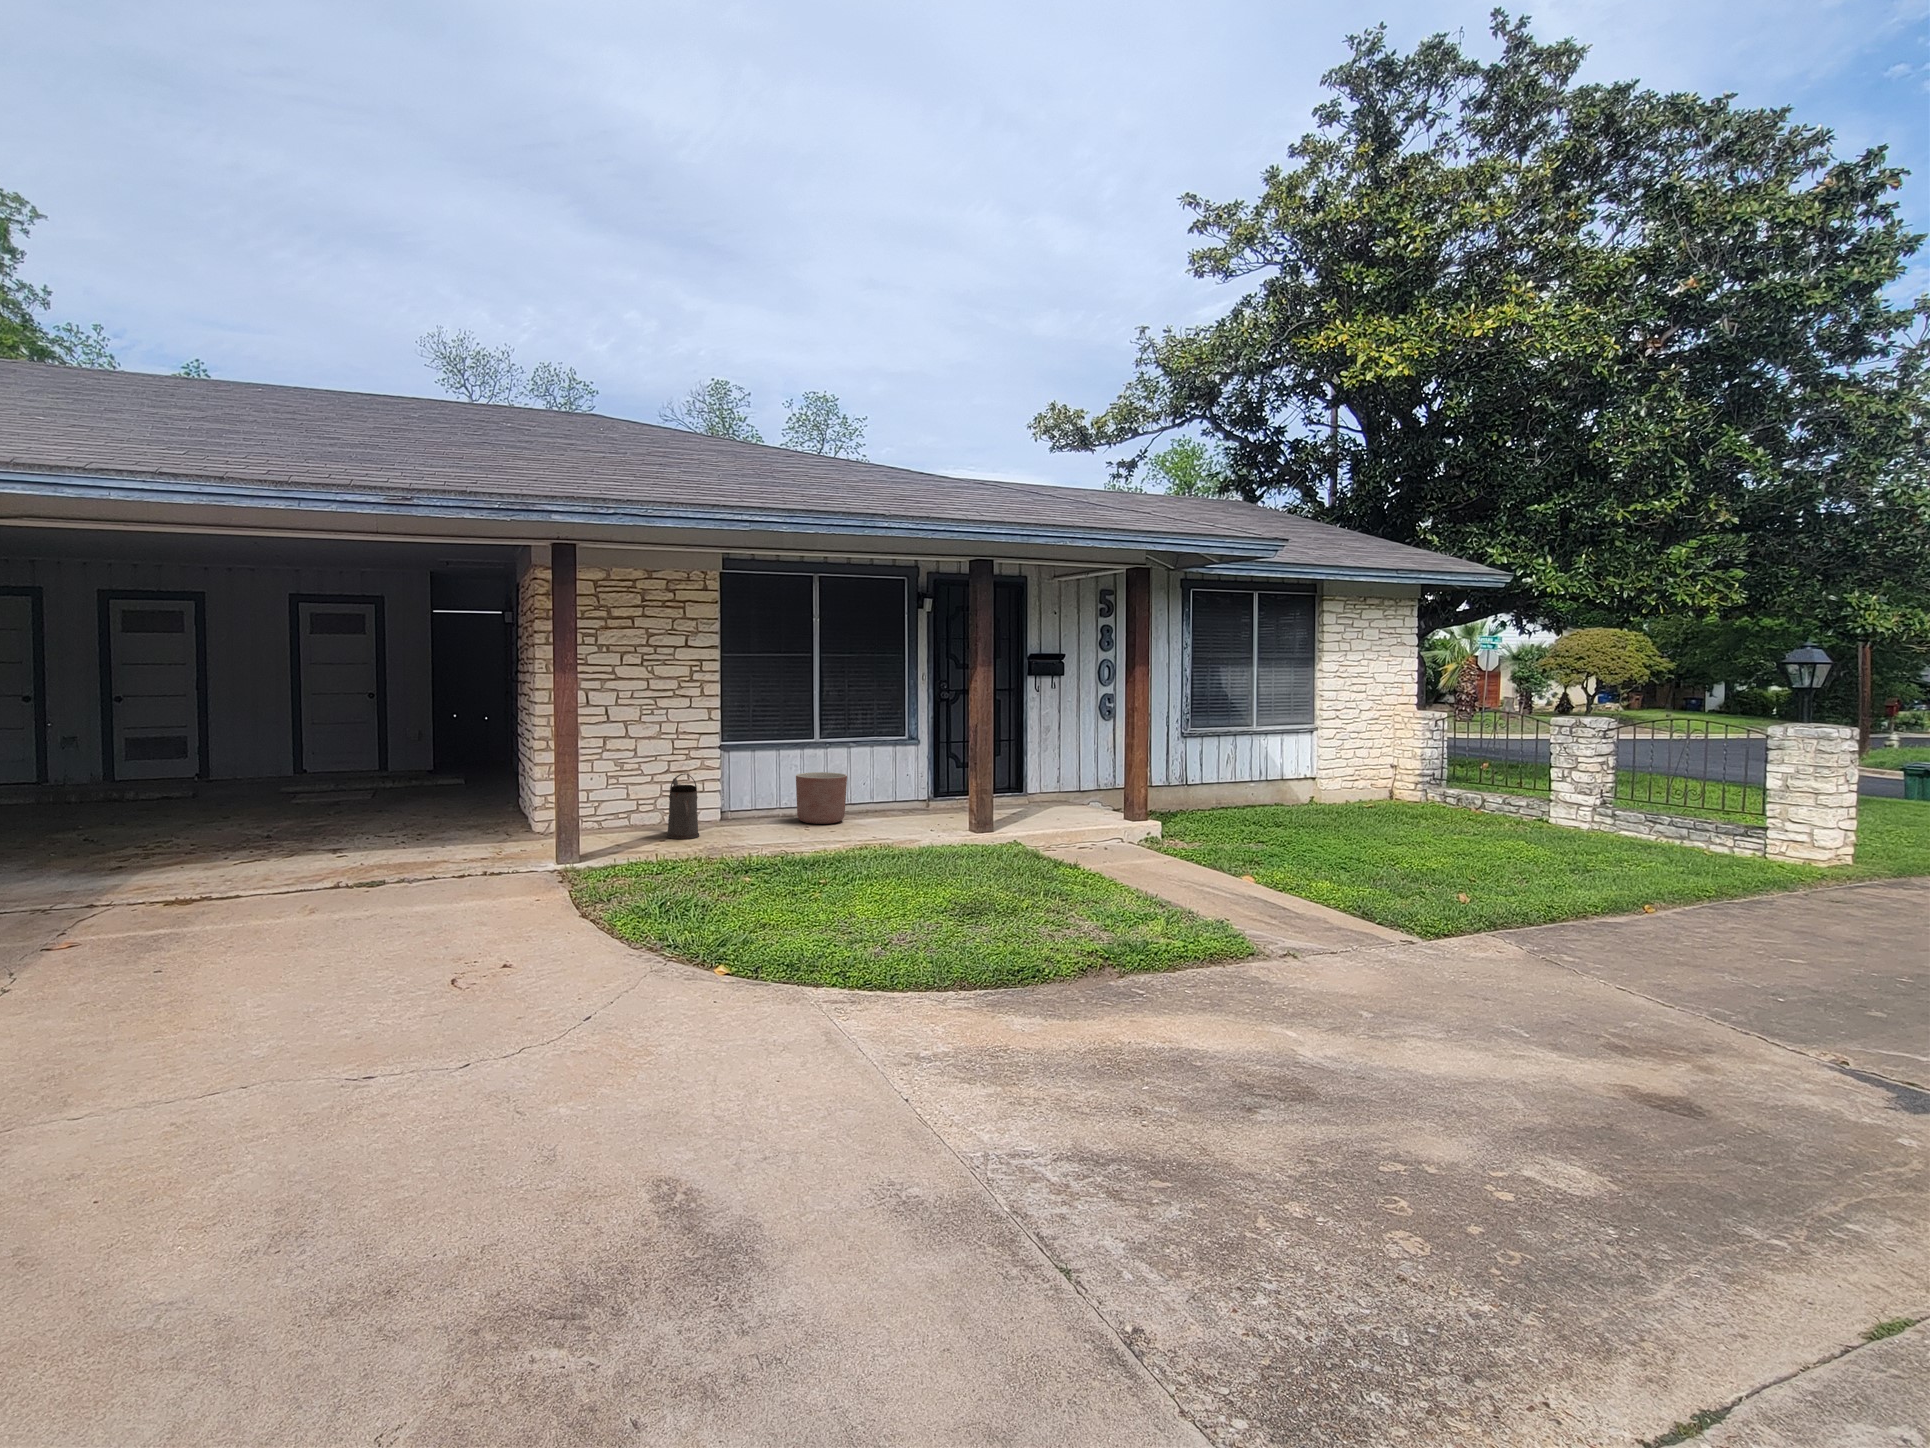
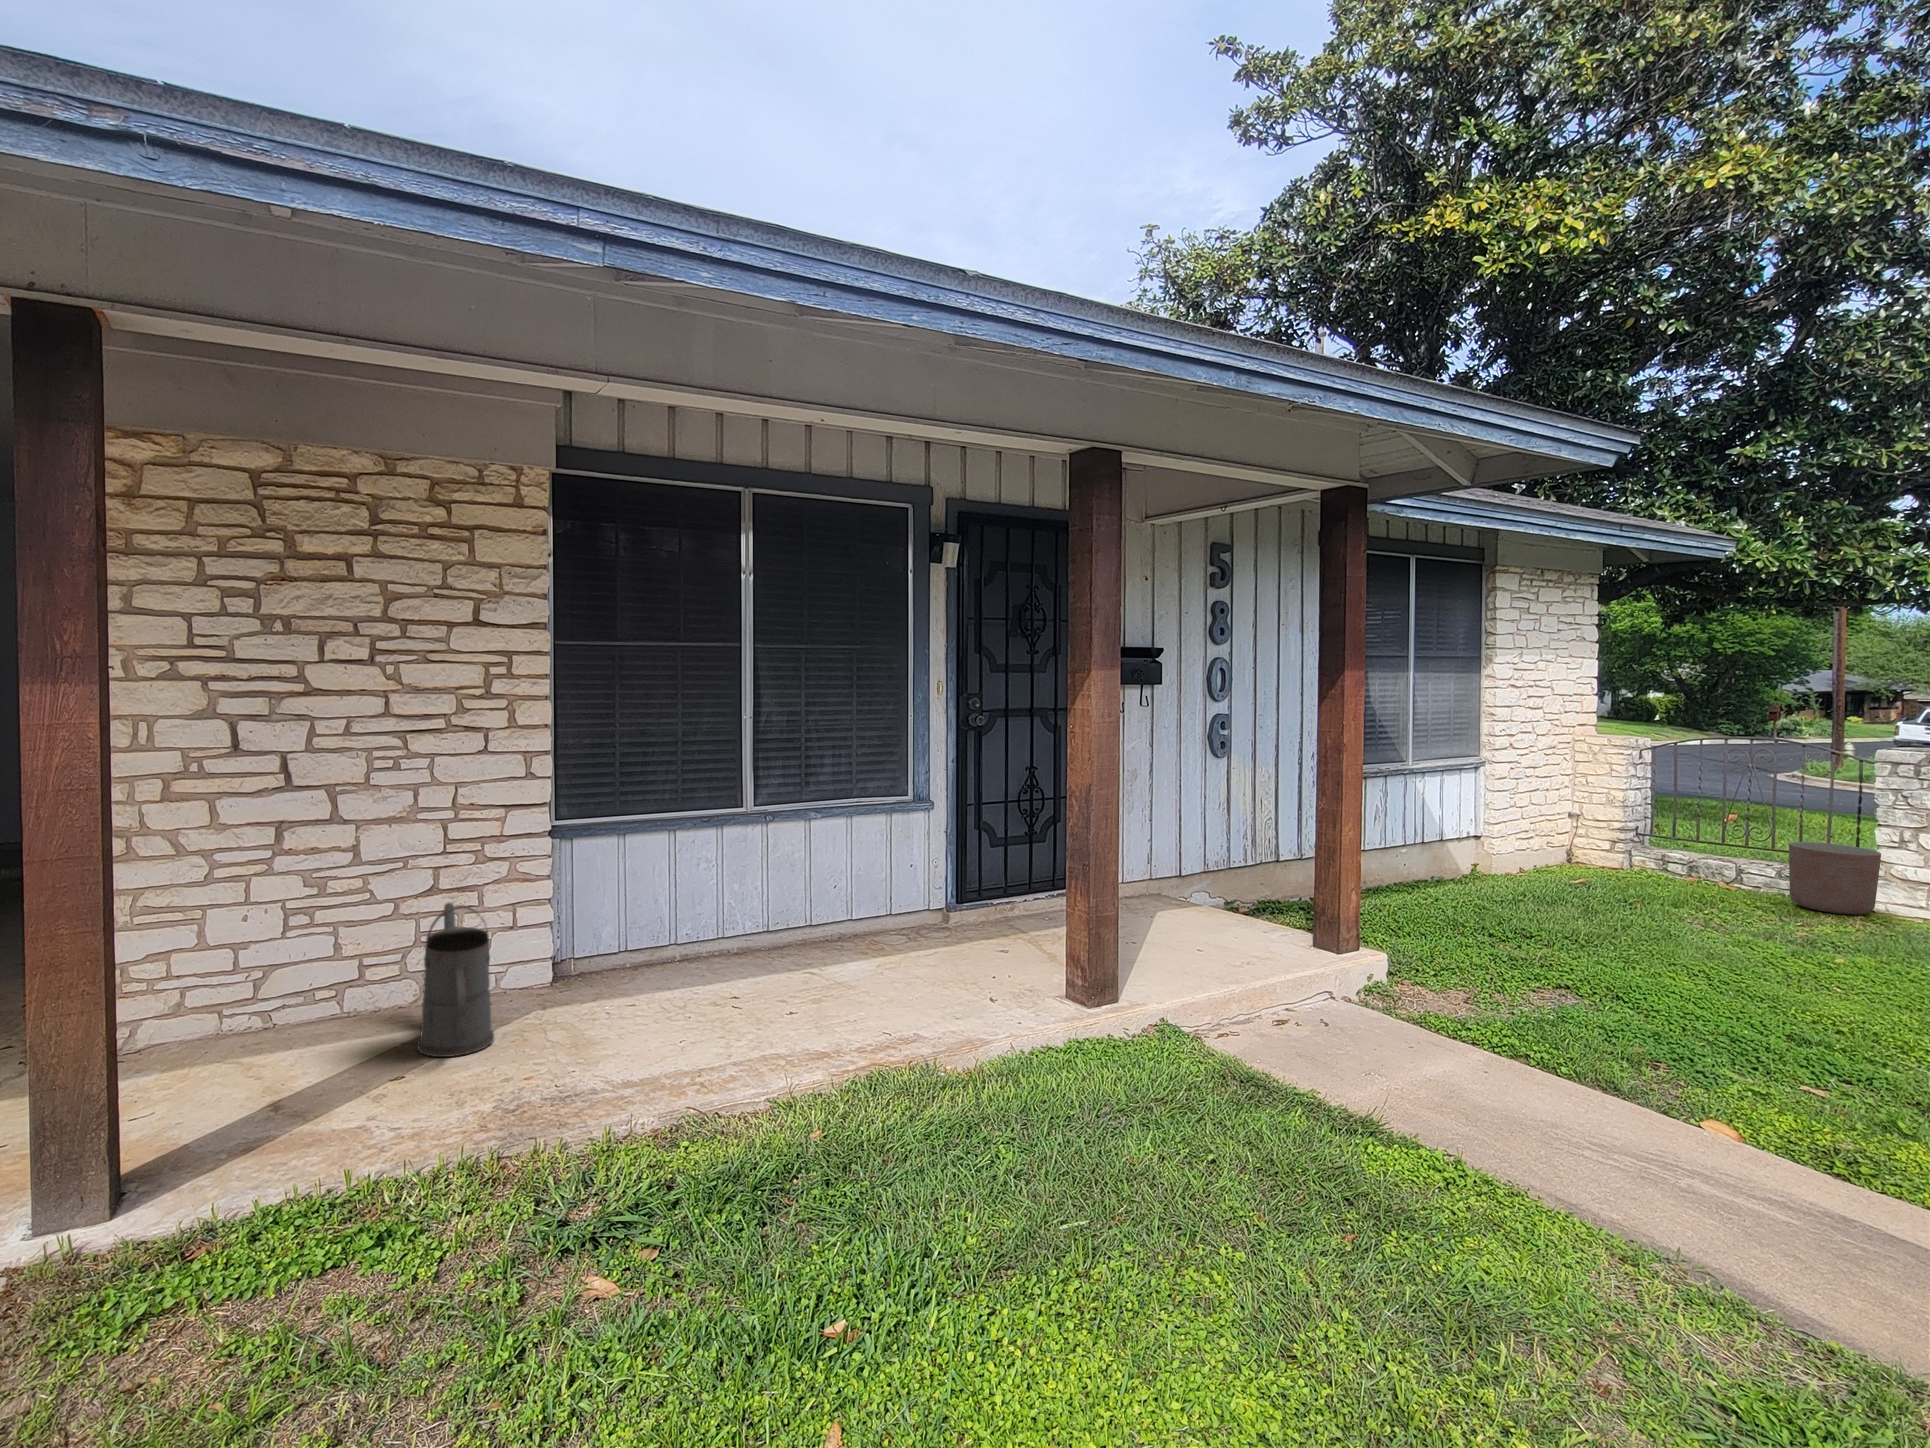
planter: present [796,772,847,824] -> present [1789,842,1881,915]

